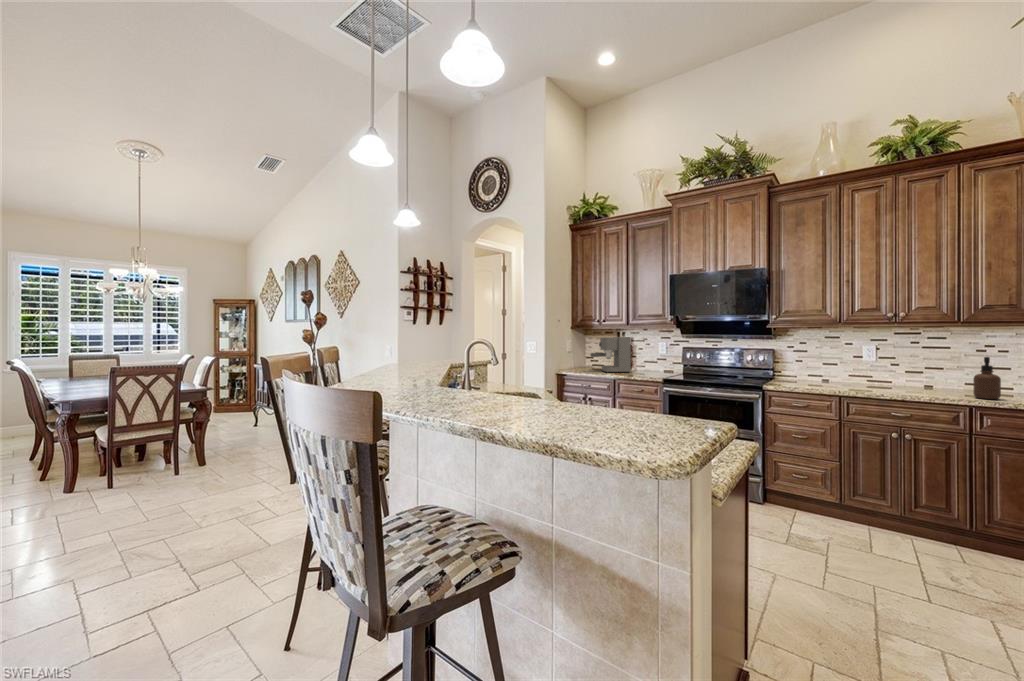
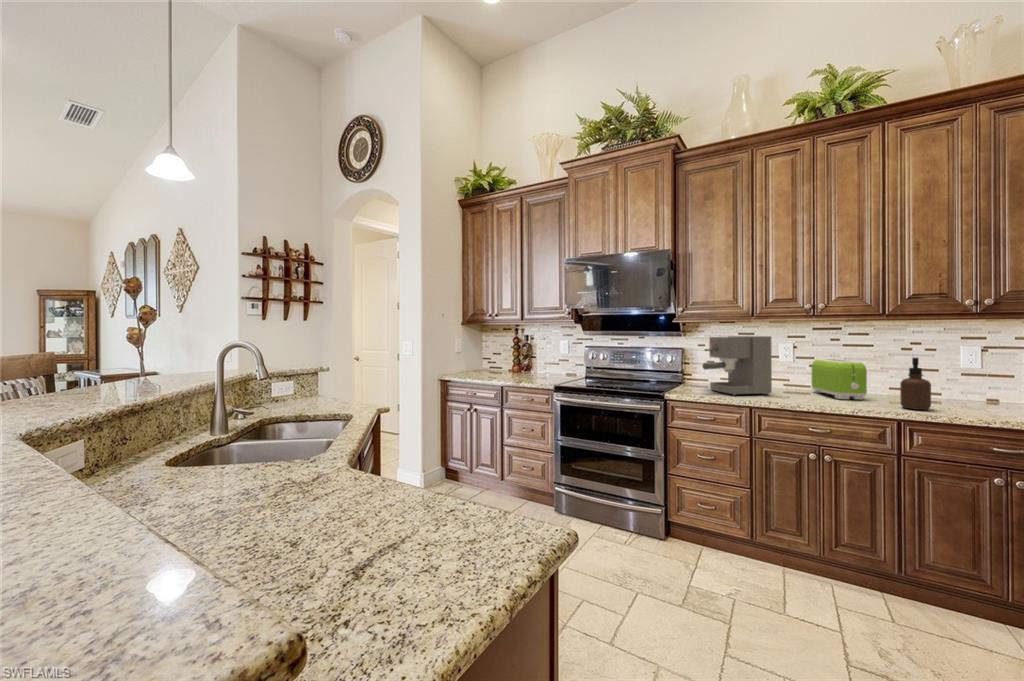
coffee maker: present [590,337,631,372] -> present [702,336,772,395]
toaster: none [893,358,943,392] -> present [812,359,867,399]

